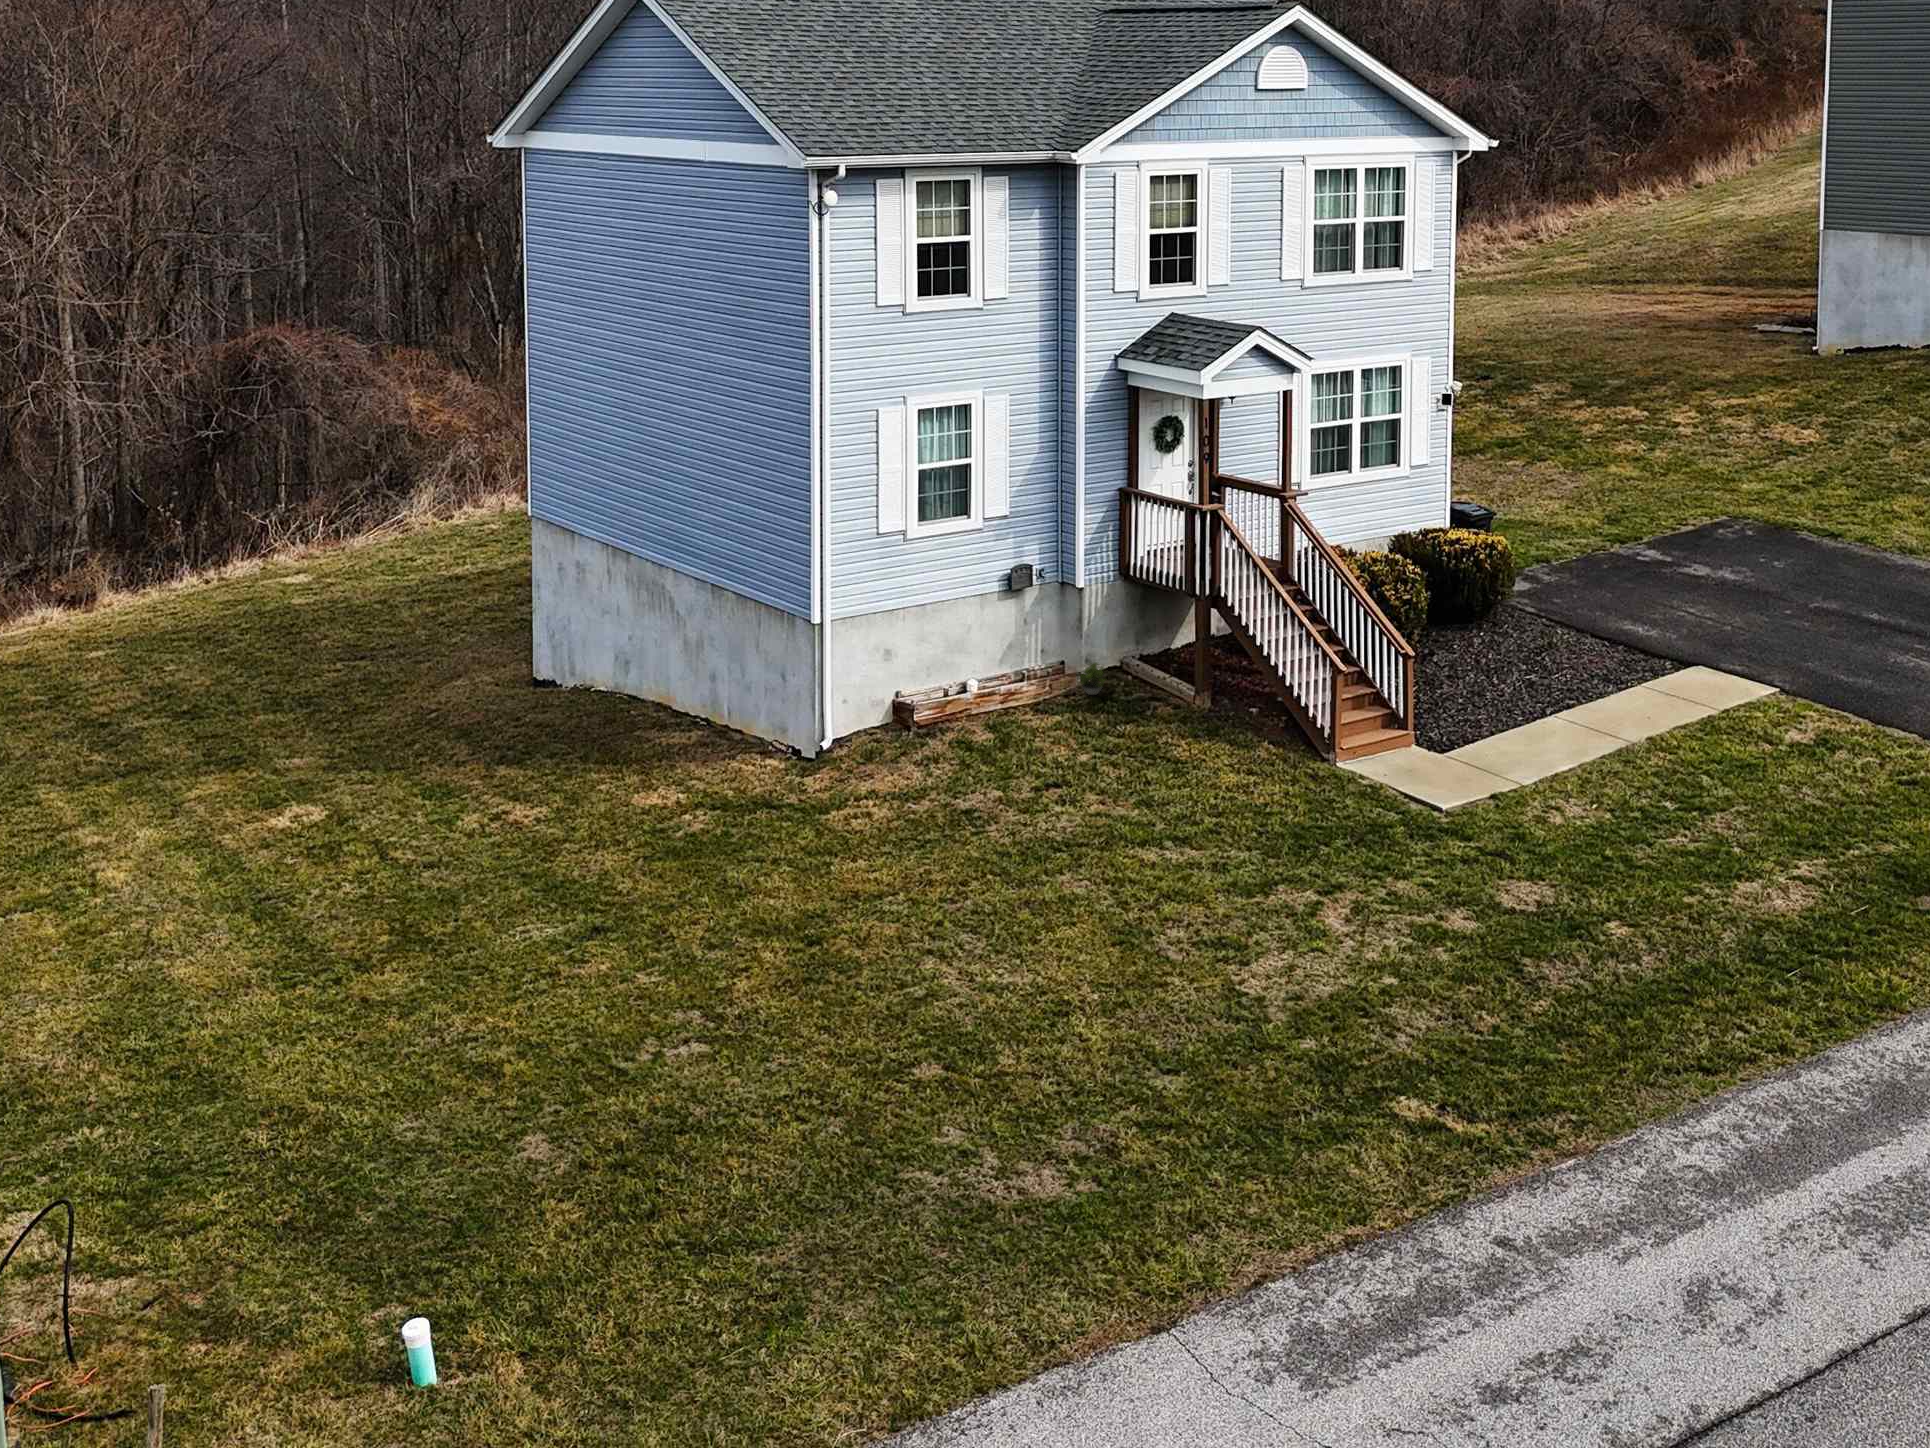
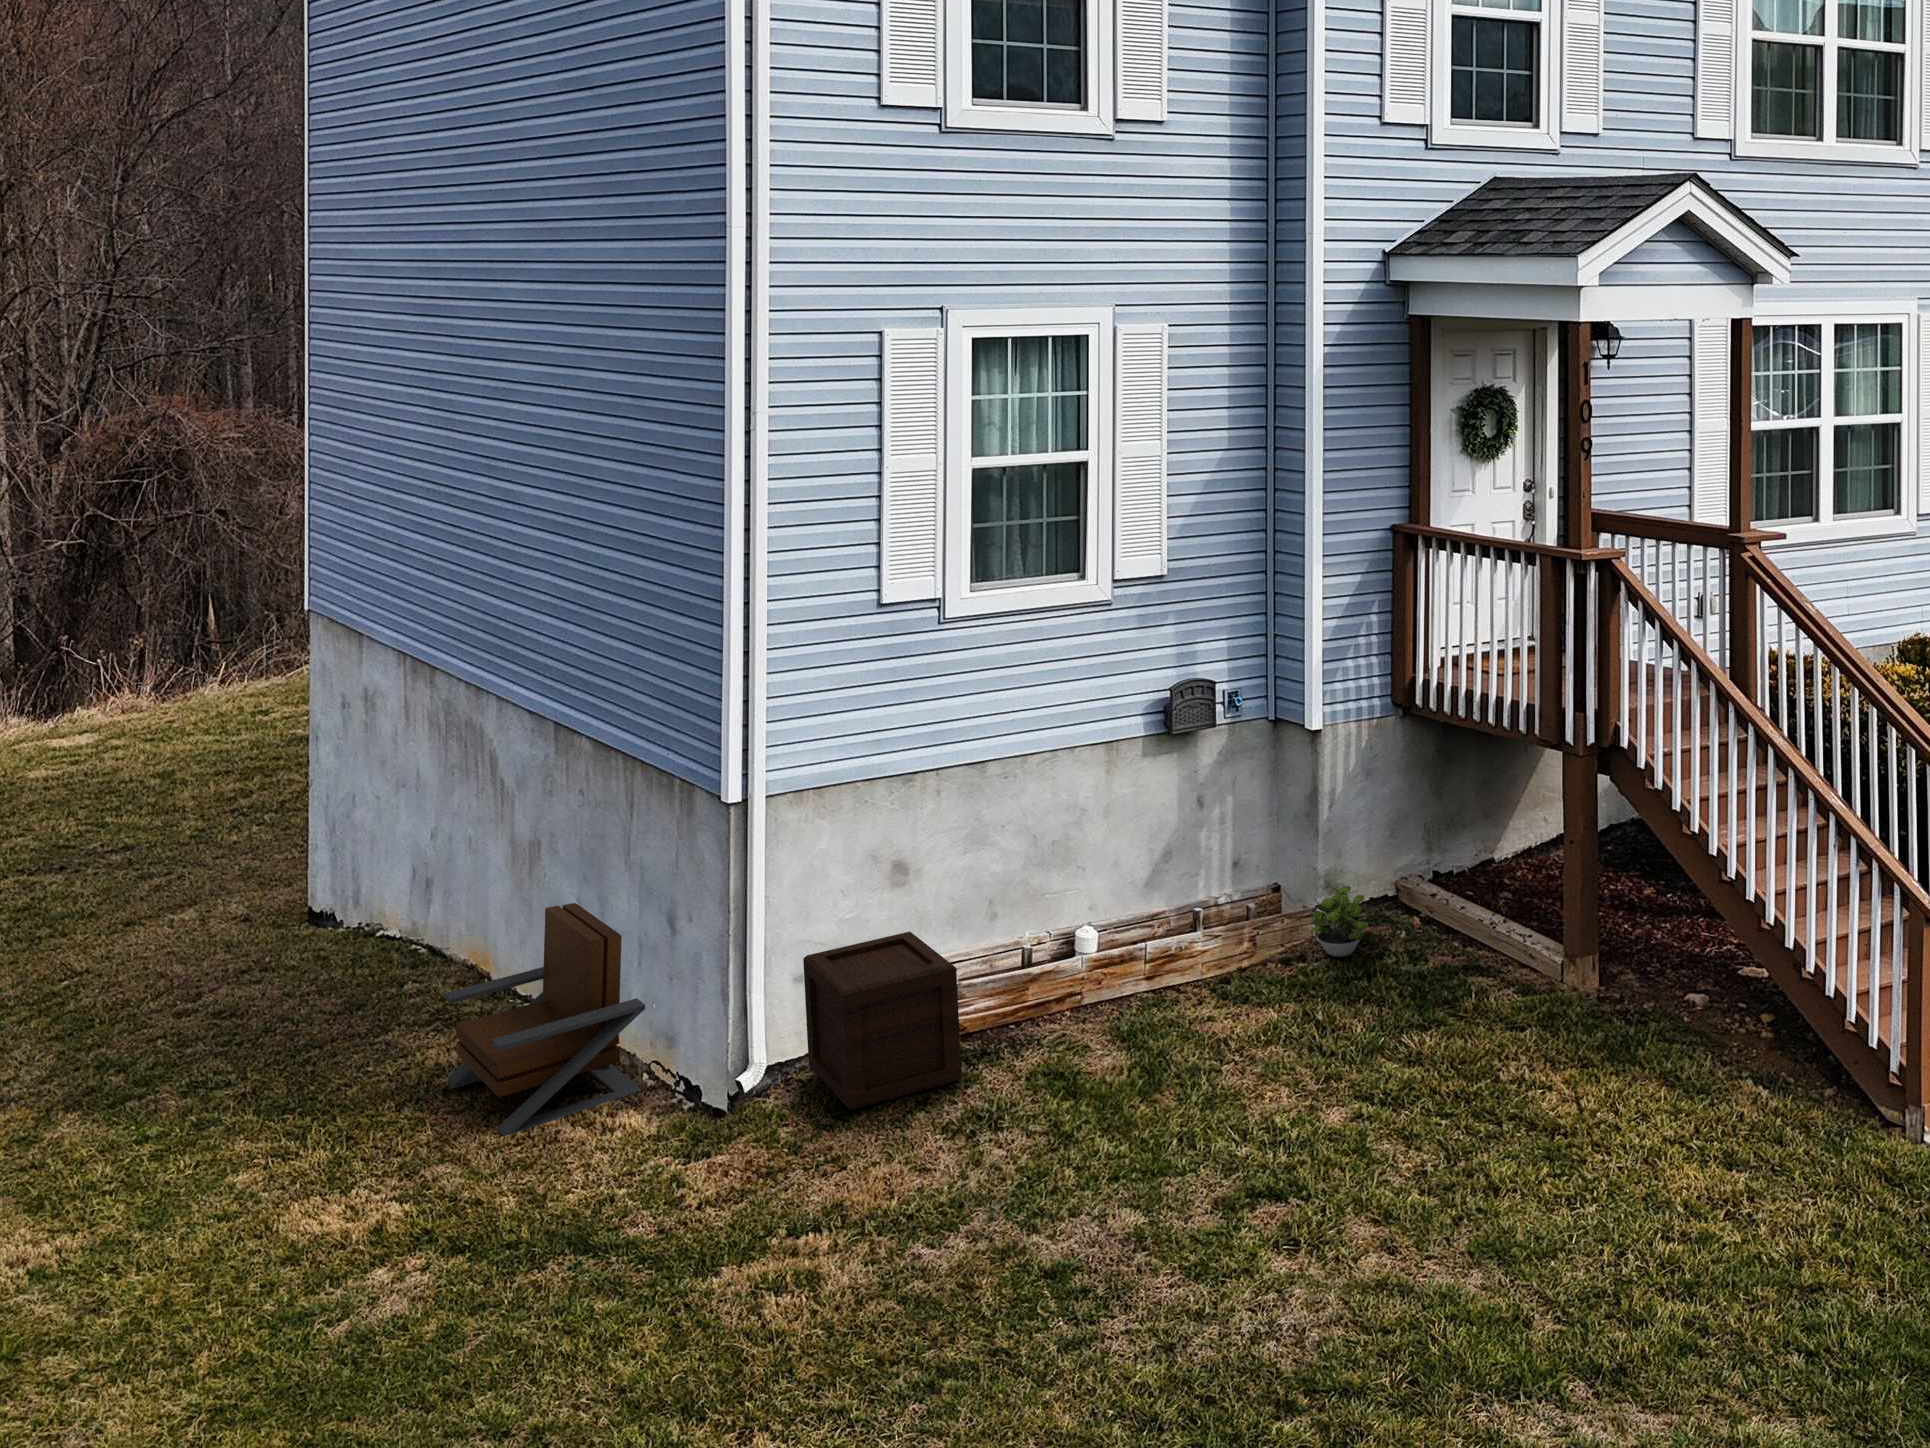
lounge chair: none [672,671,770,774] -> present [444,903,645,1136]
wooden crate: none [846,683,920,758] -> present [803,932,962,1110]

